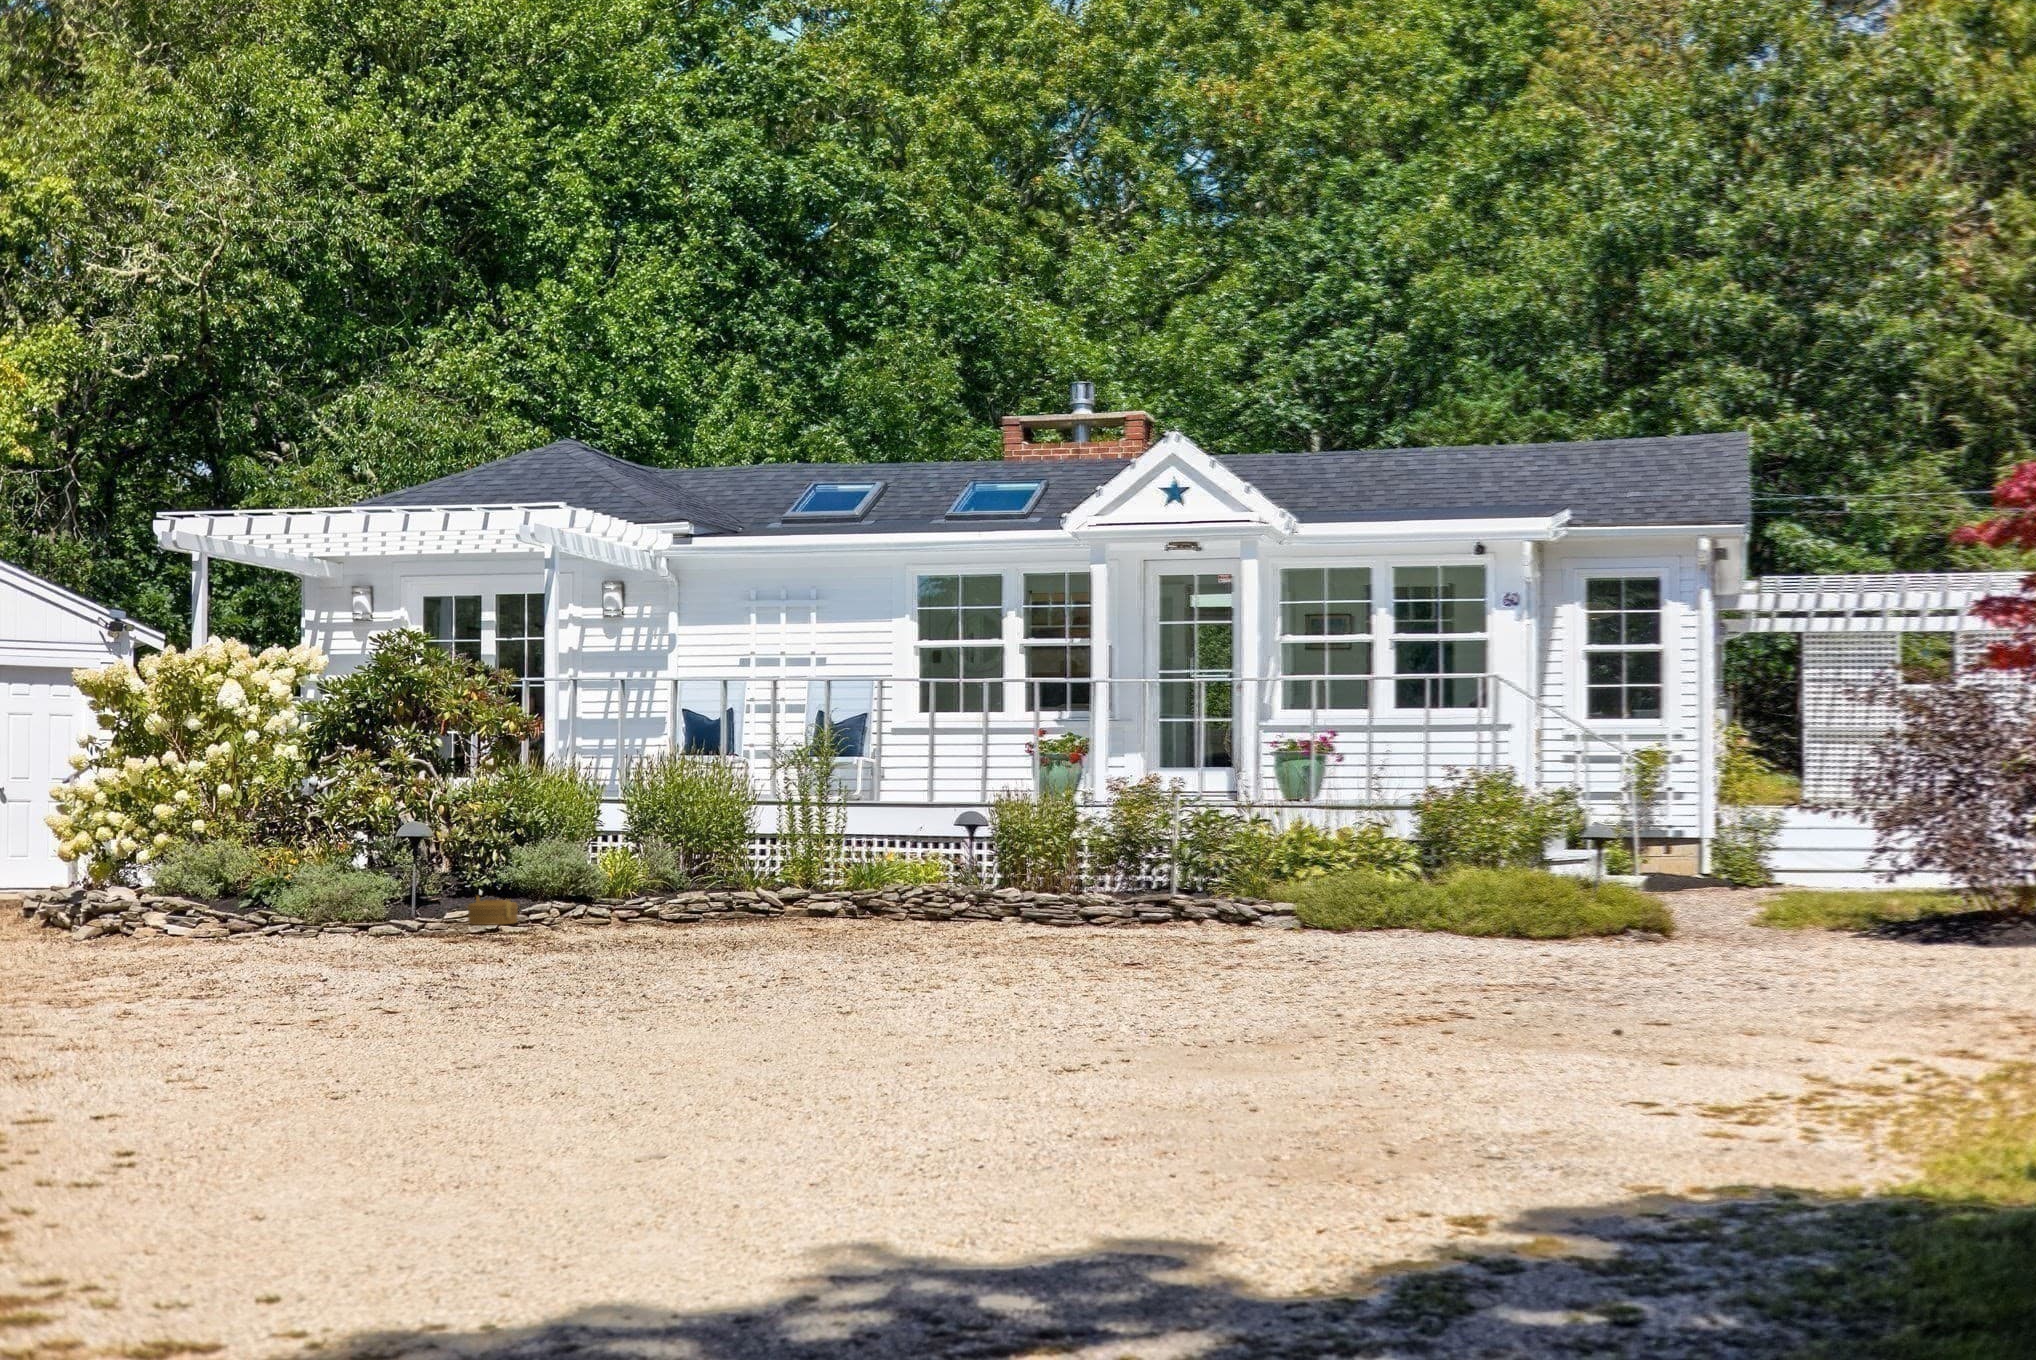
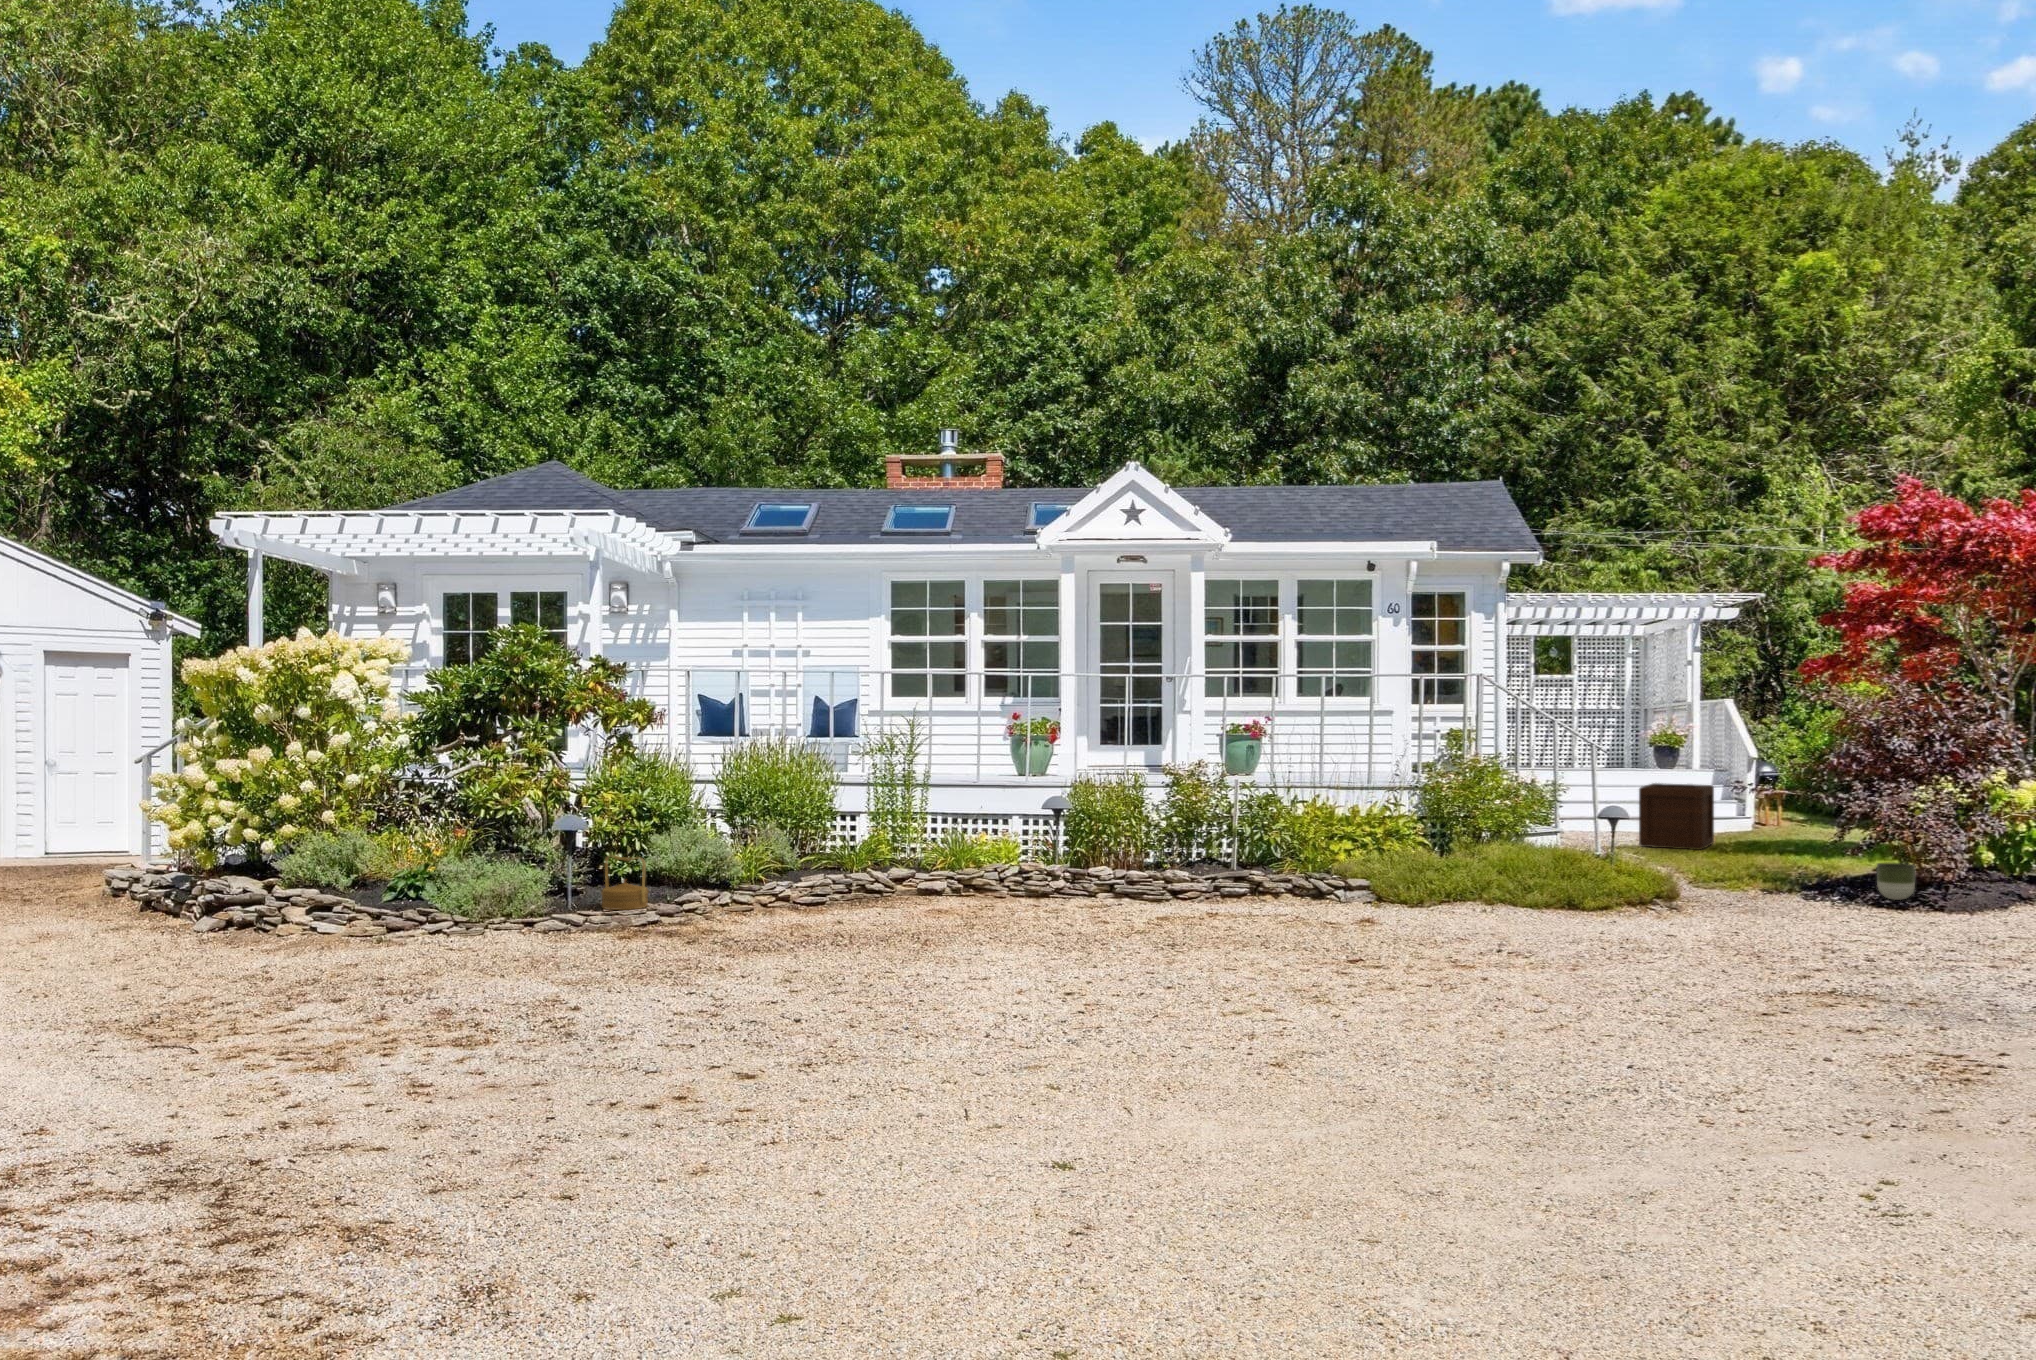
wooden crate: none [1814,811,1926,894] -> present [1639,783,1714,850]
planter: none [1905,886,1949,930] -> present [1877,862,1915,900]

